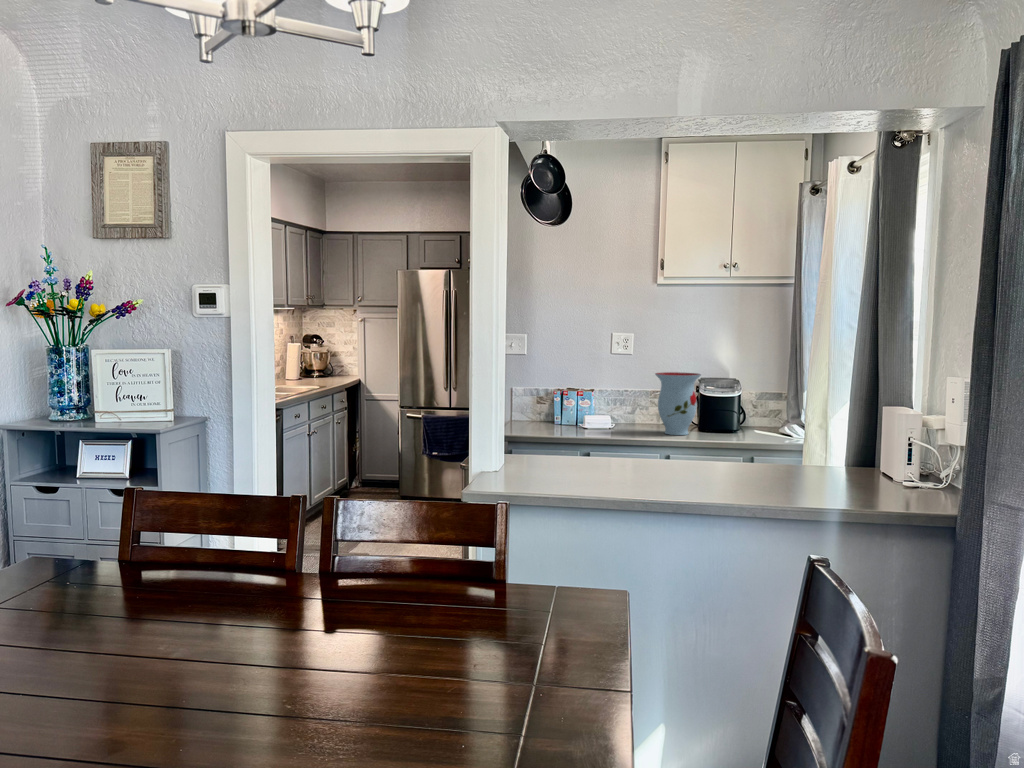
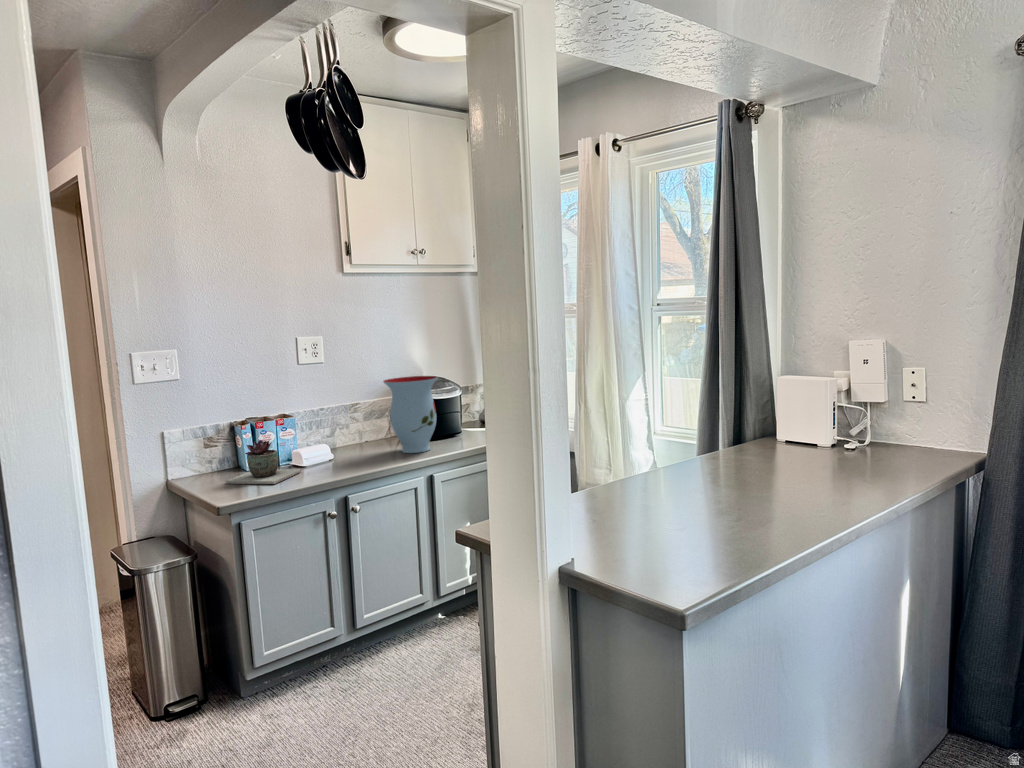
succulent plant: none [530,402,579,432] -> present [226,440,301,484]

